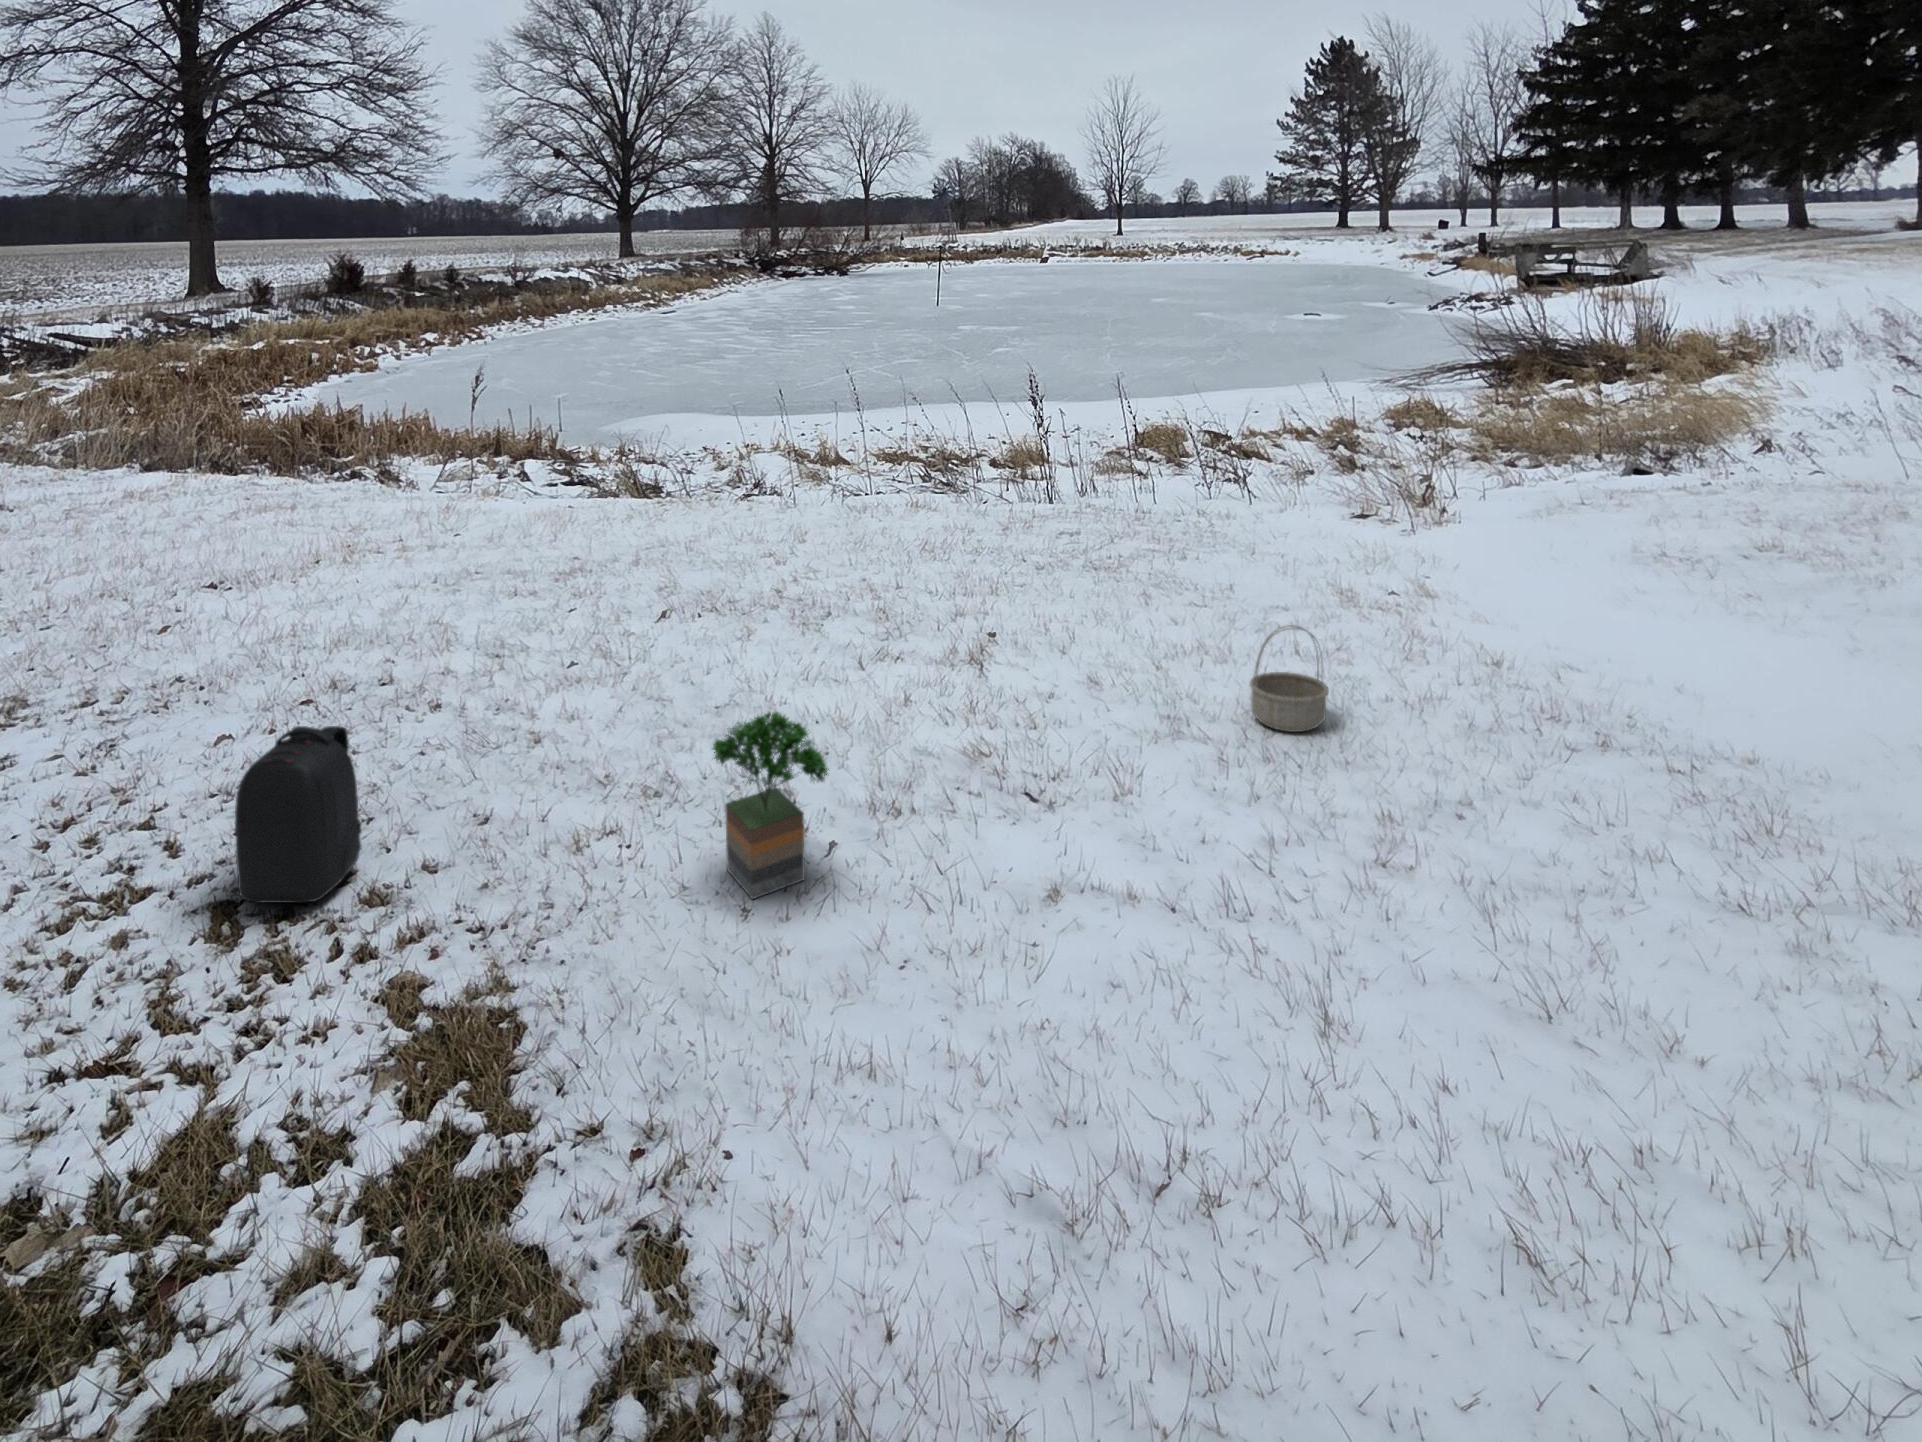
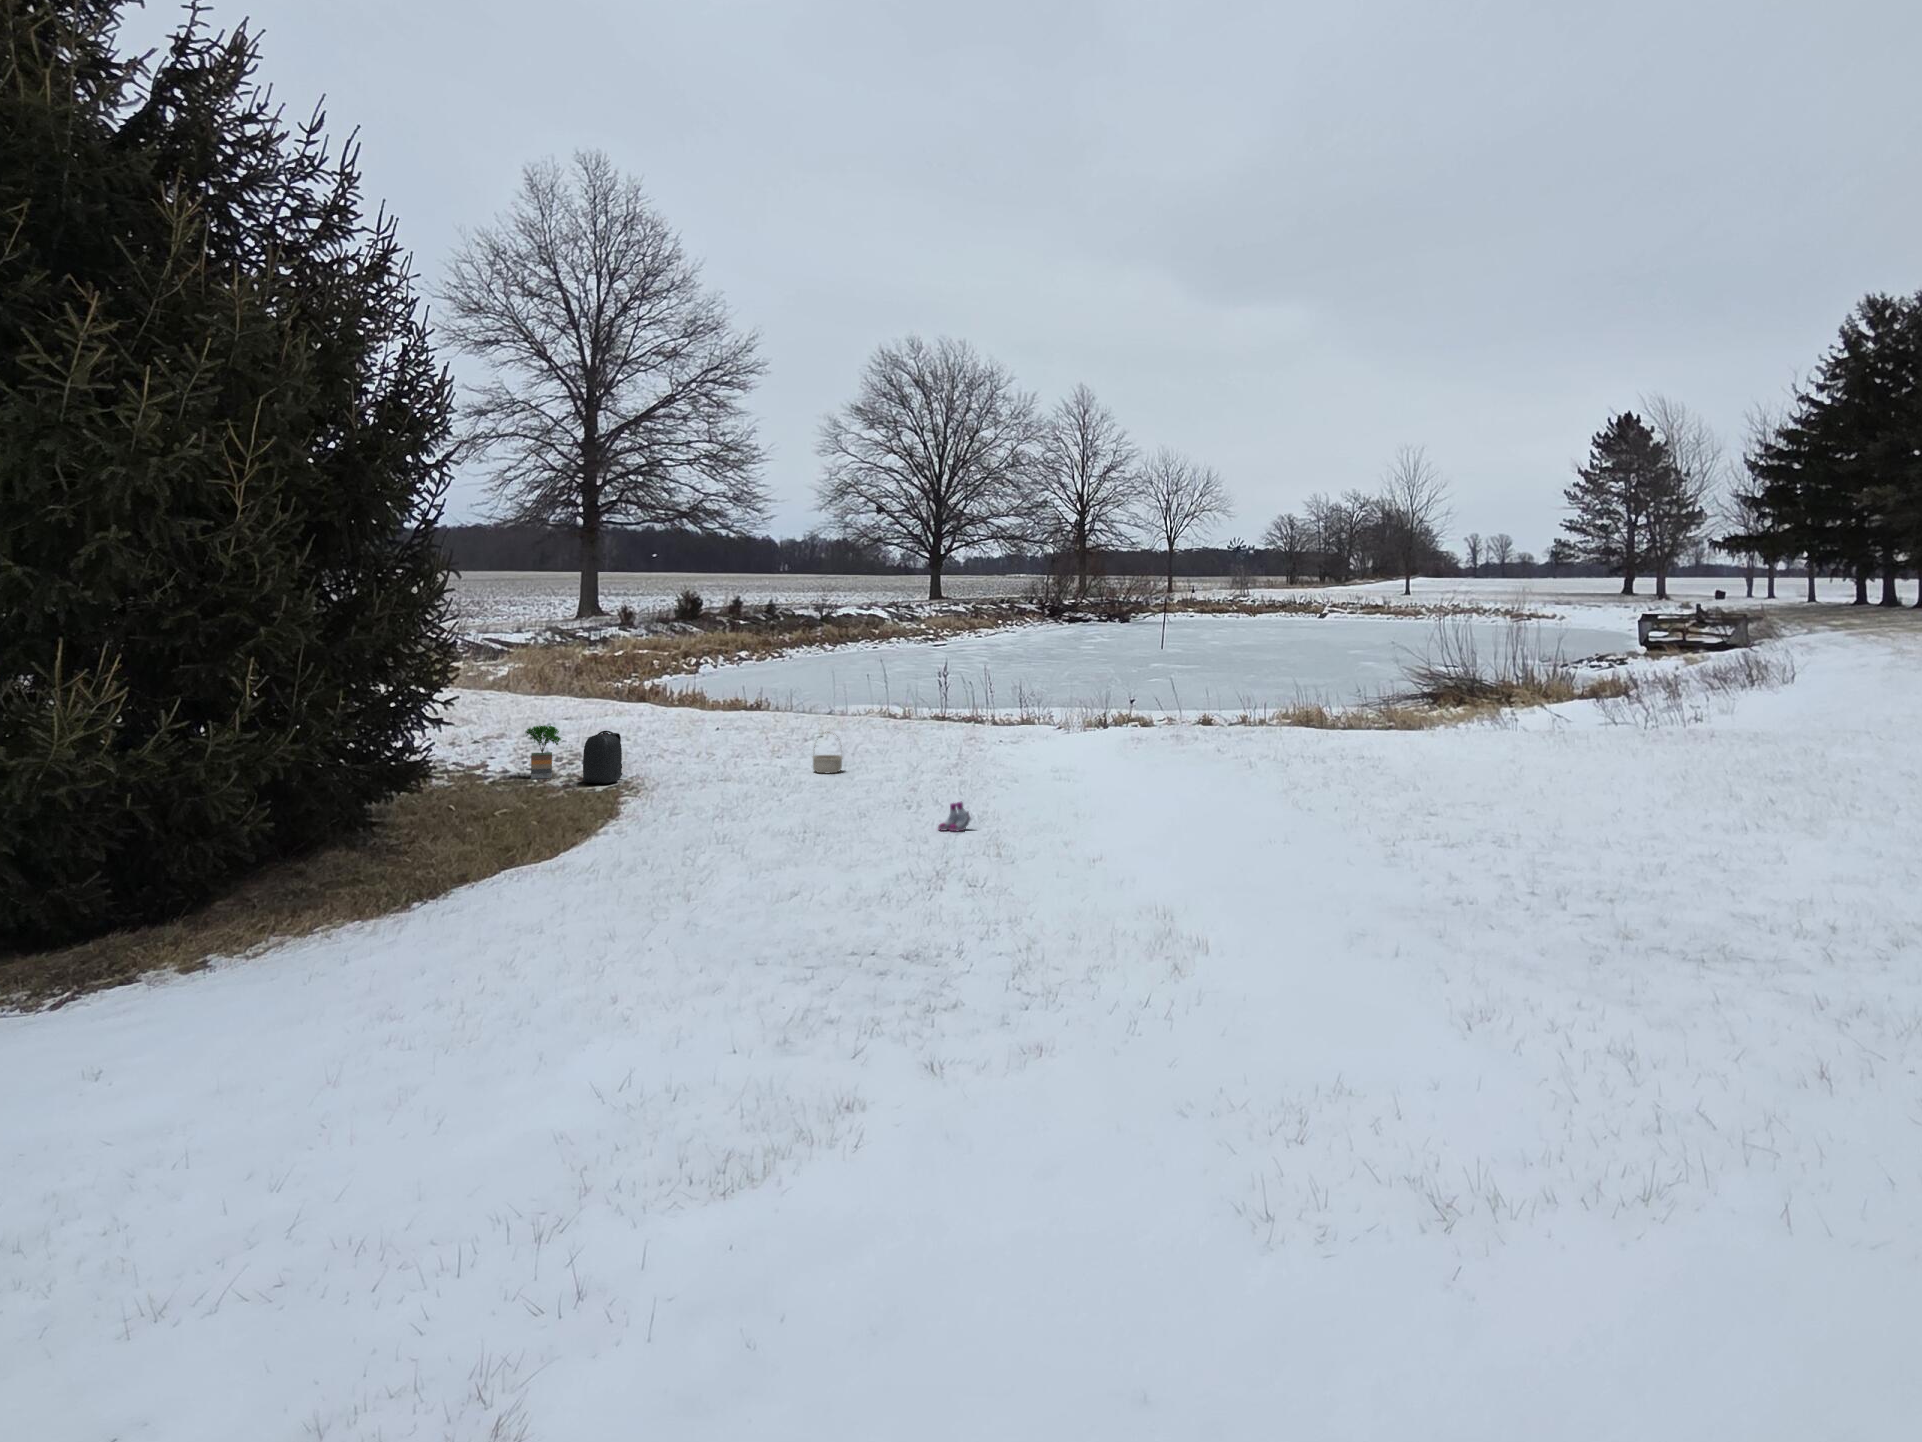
basket: present [1250,626,1329,732] -> present [813,732,843,773]
potted tree: present [712,712,829,899] -> present [525,725,561,779]
boots: none [1759,1109,1886,1257] -> present [938,802,970,831]

